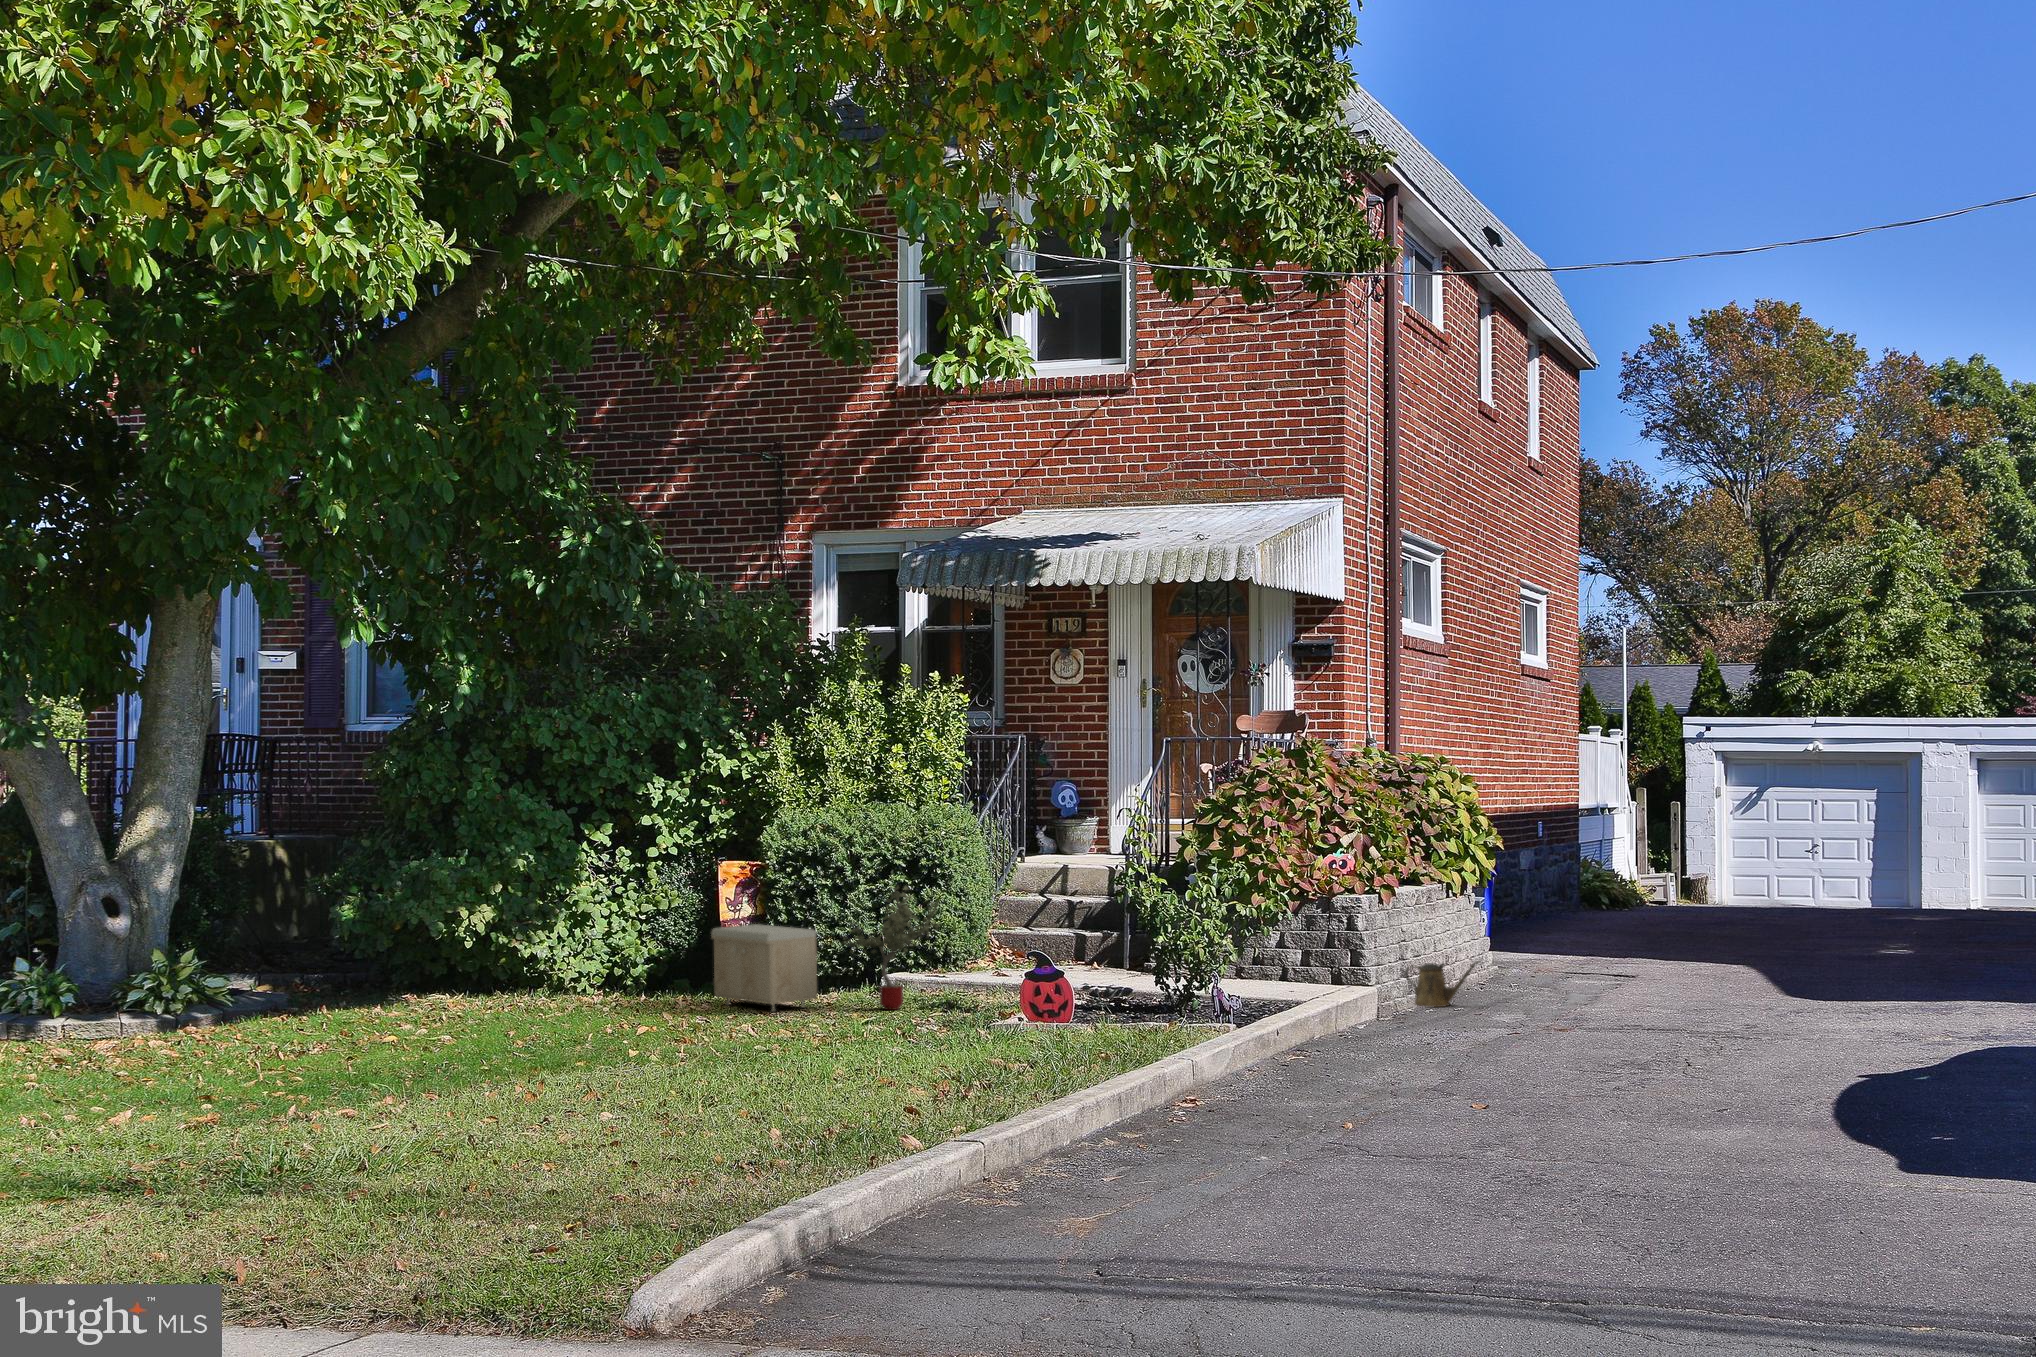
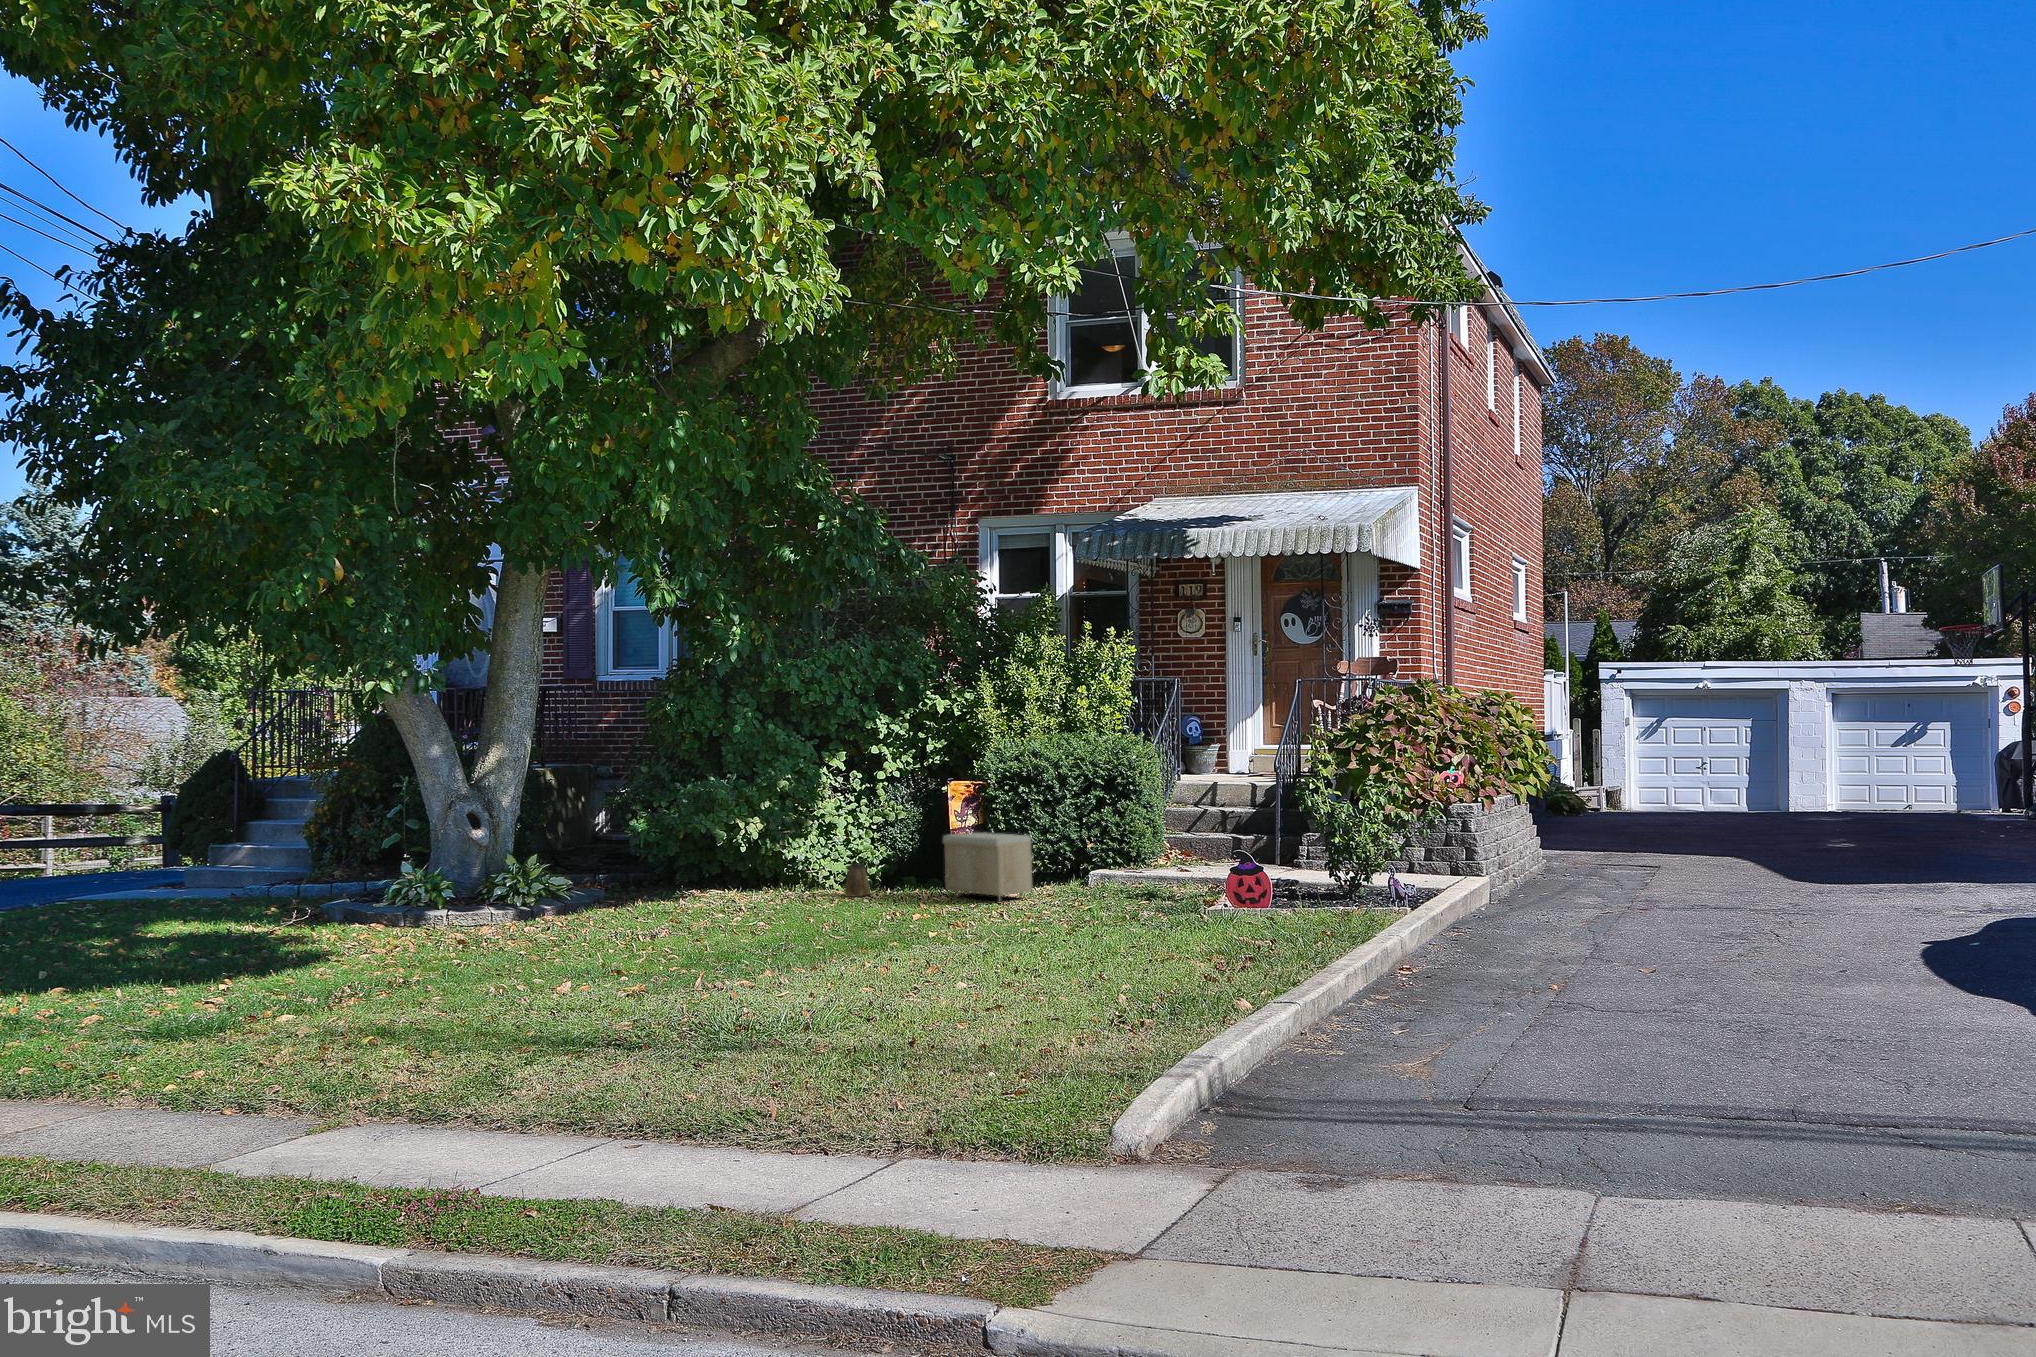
potted tree: present [842,886,939,1010] -> none [1051,799,1133,899]
watering can: present [1405,961,1480,1007] -> present [844,863,870,897]

